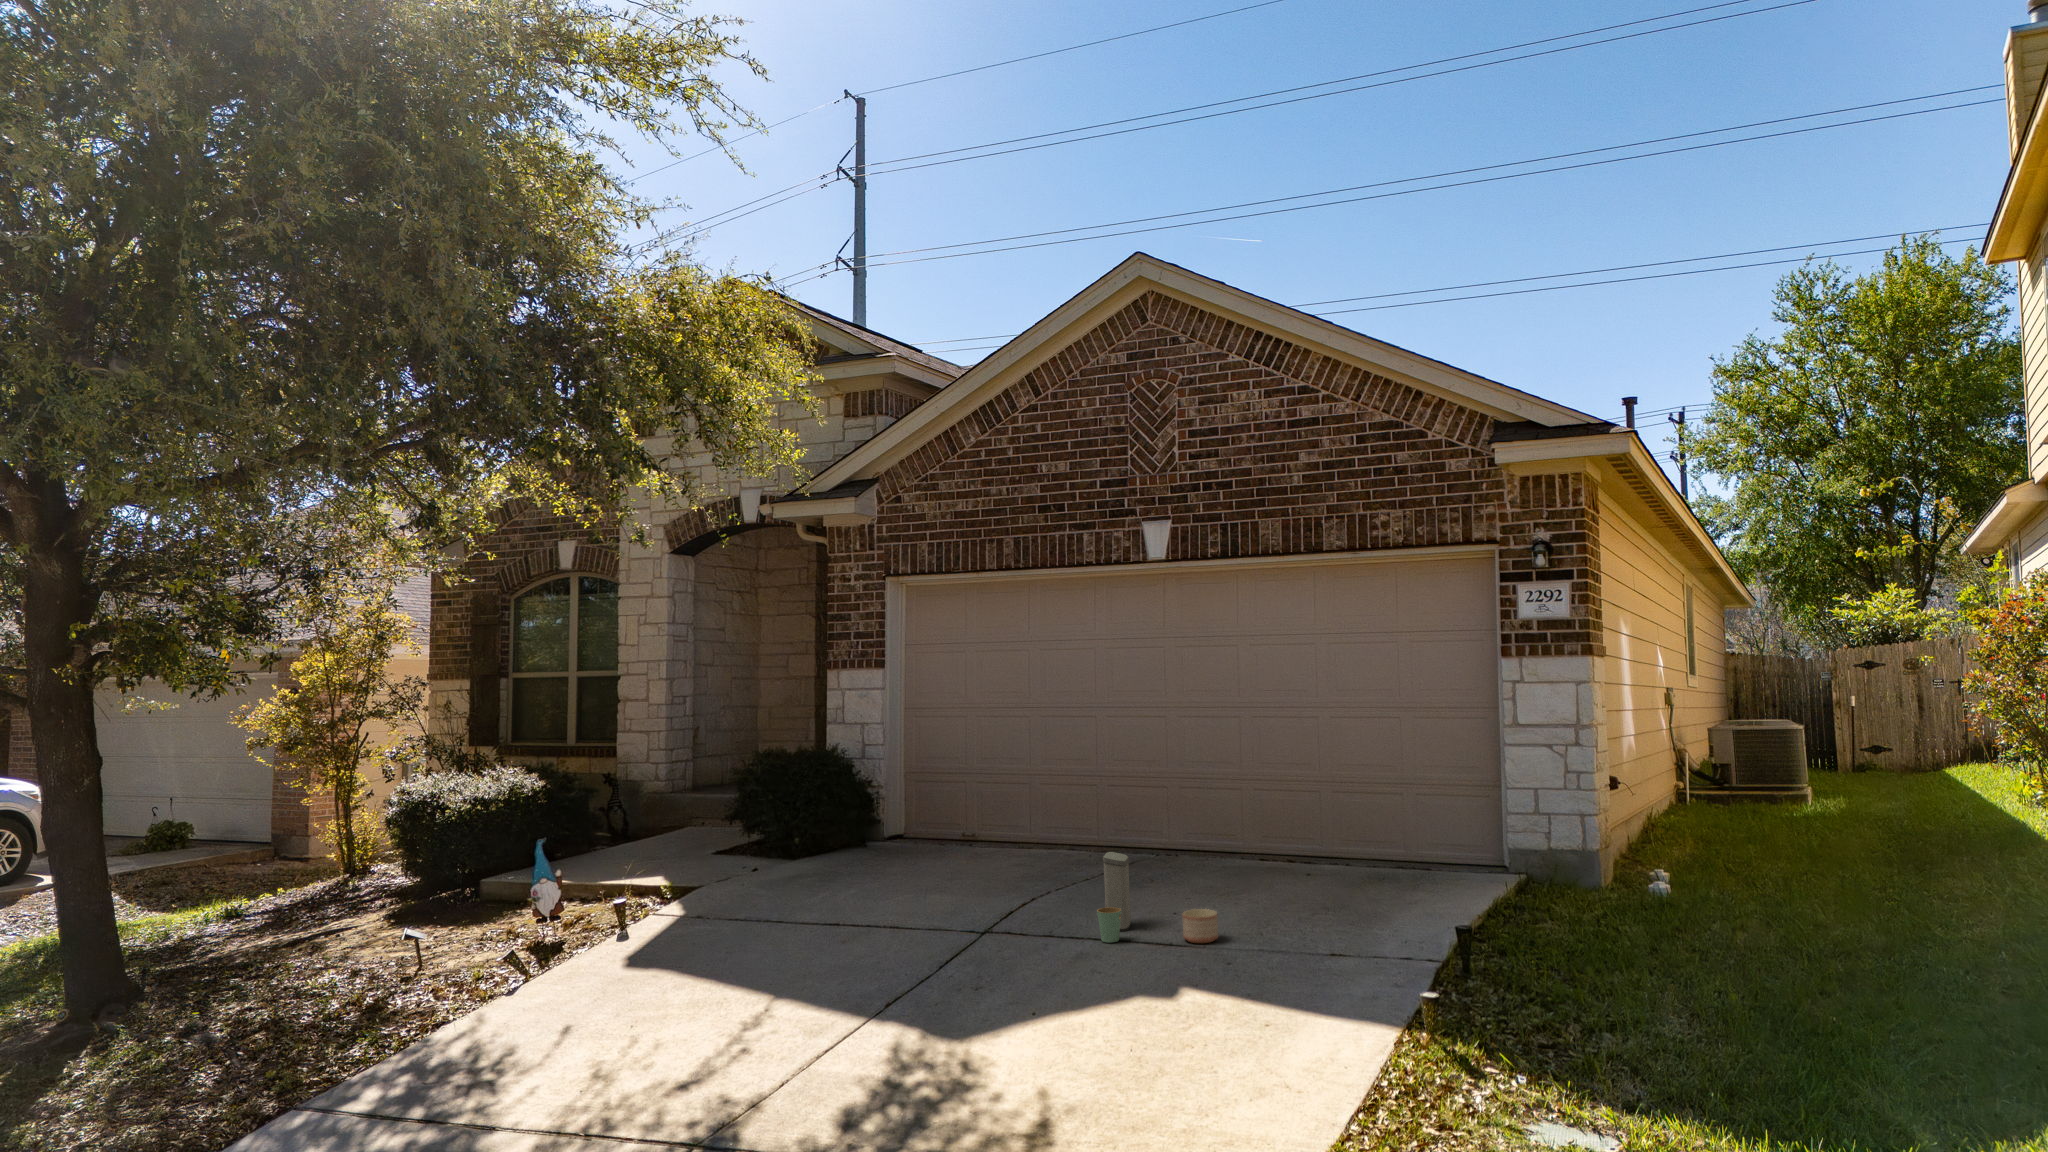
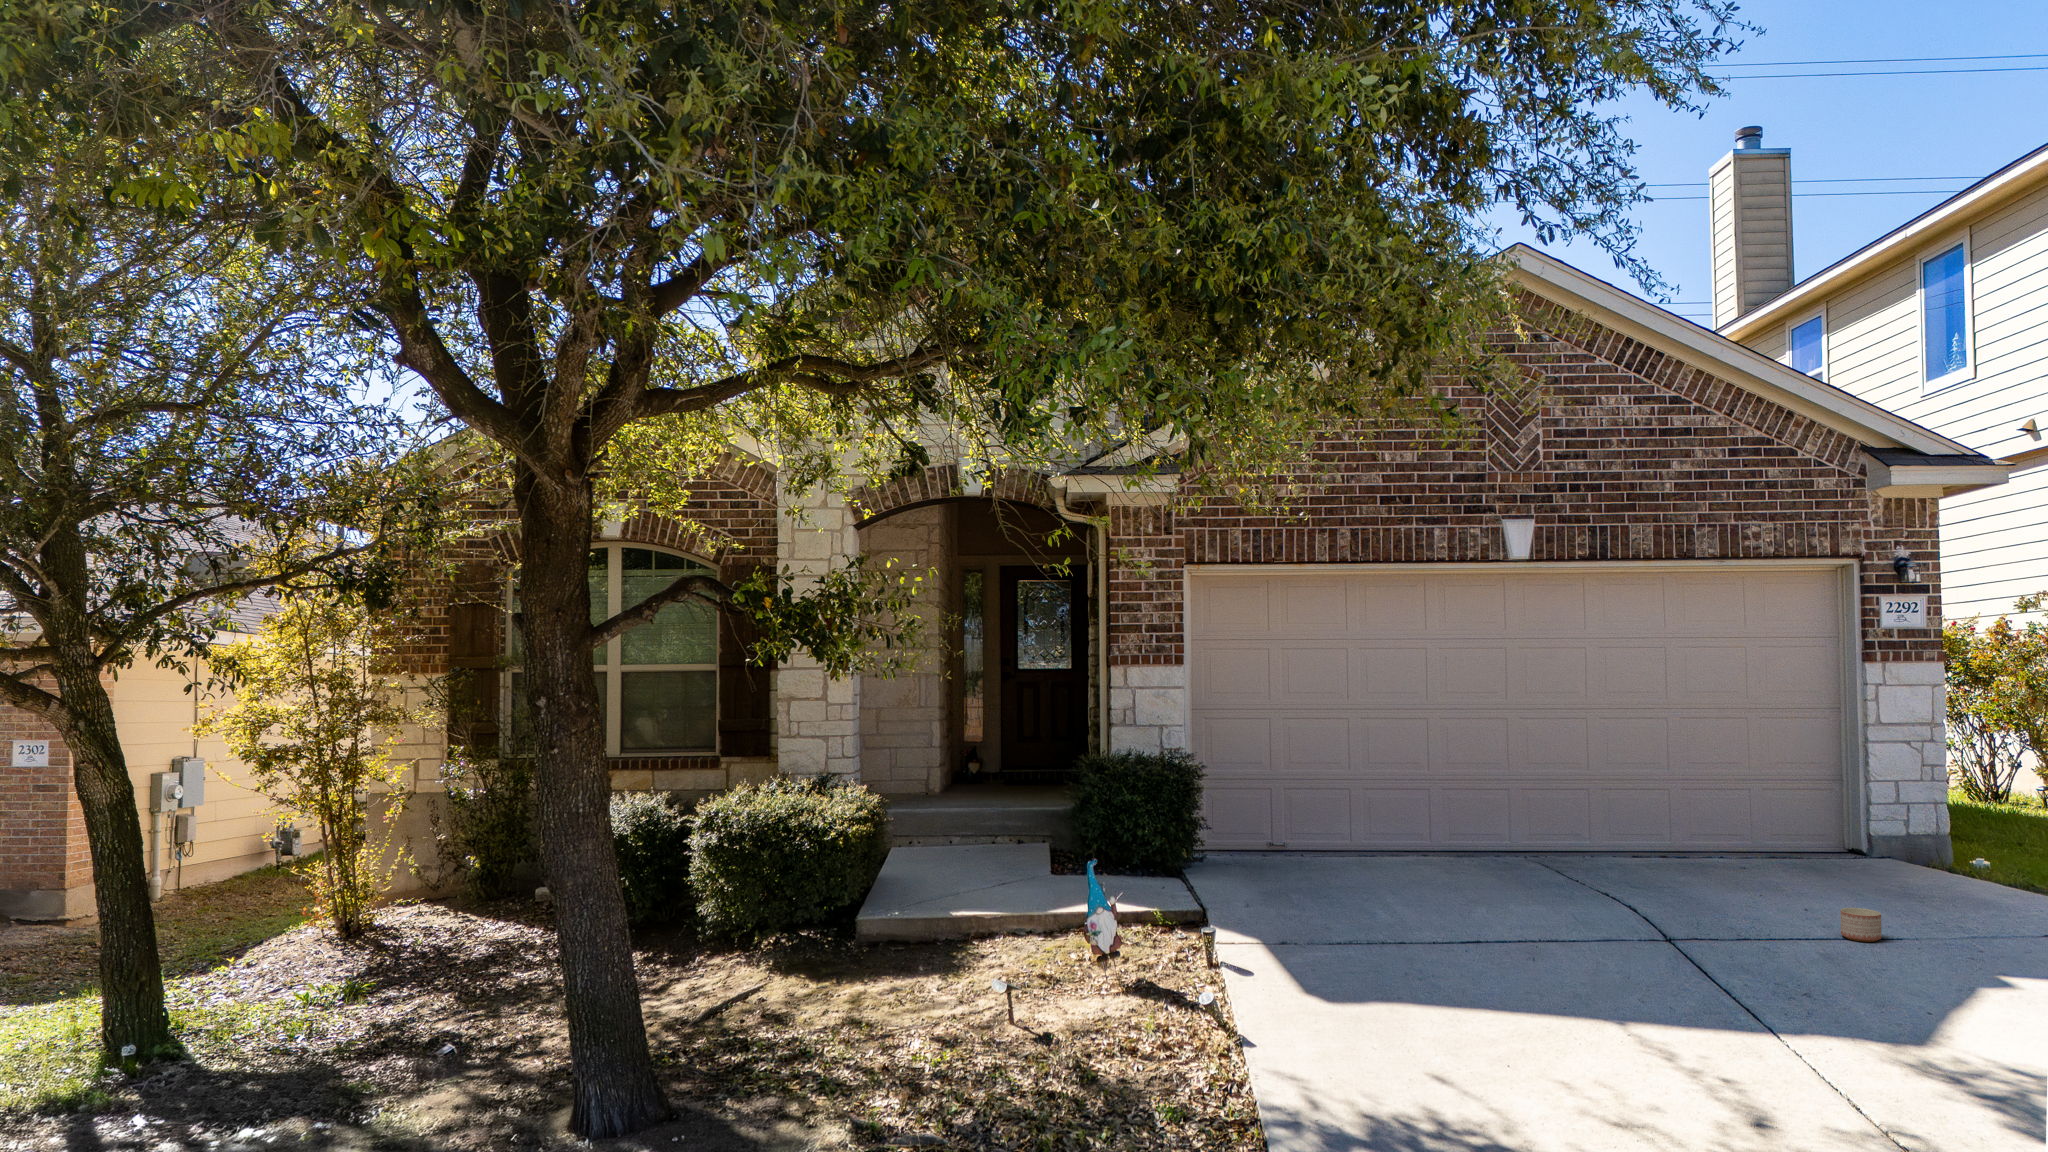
trash can: present [1097,852,1131,943] -> none [1728,854,1798,947]

